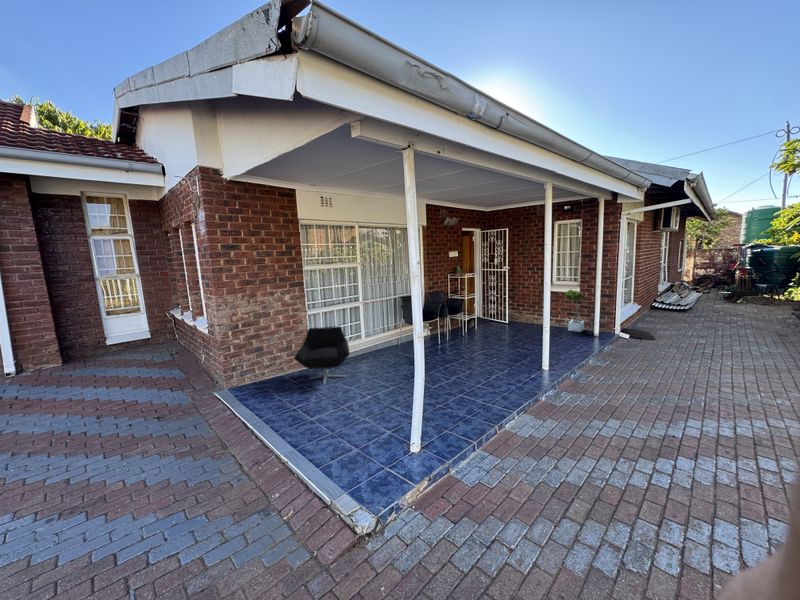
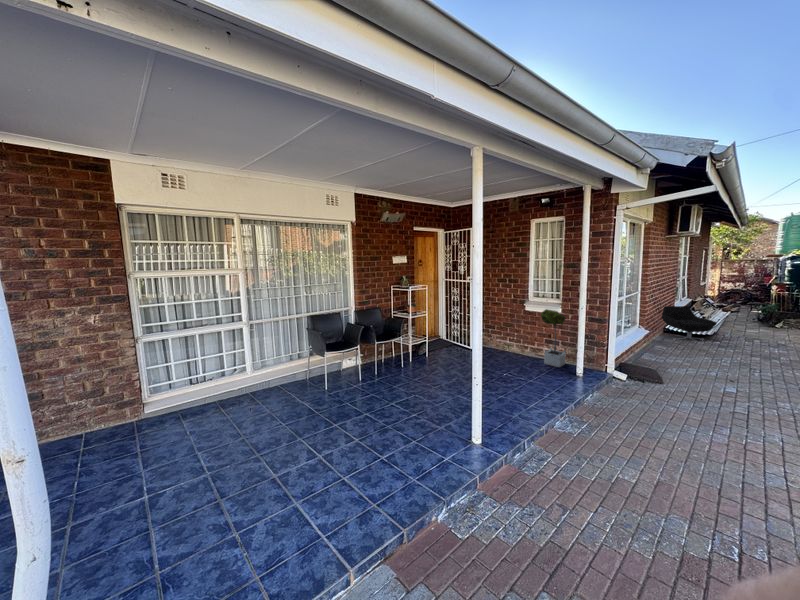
lounge chair: present [294,327,350,384] -> present [662,306,717,342]

